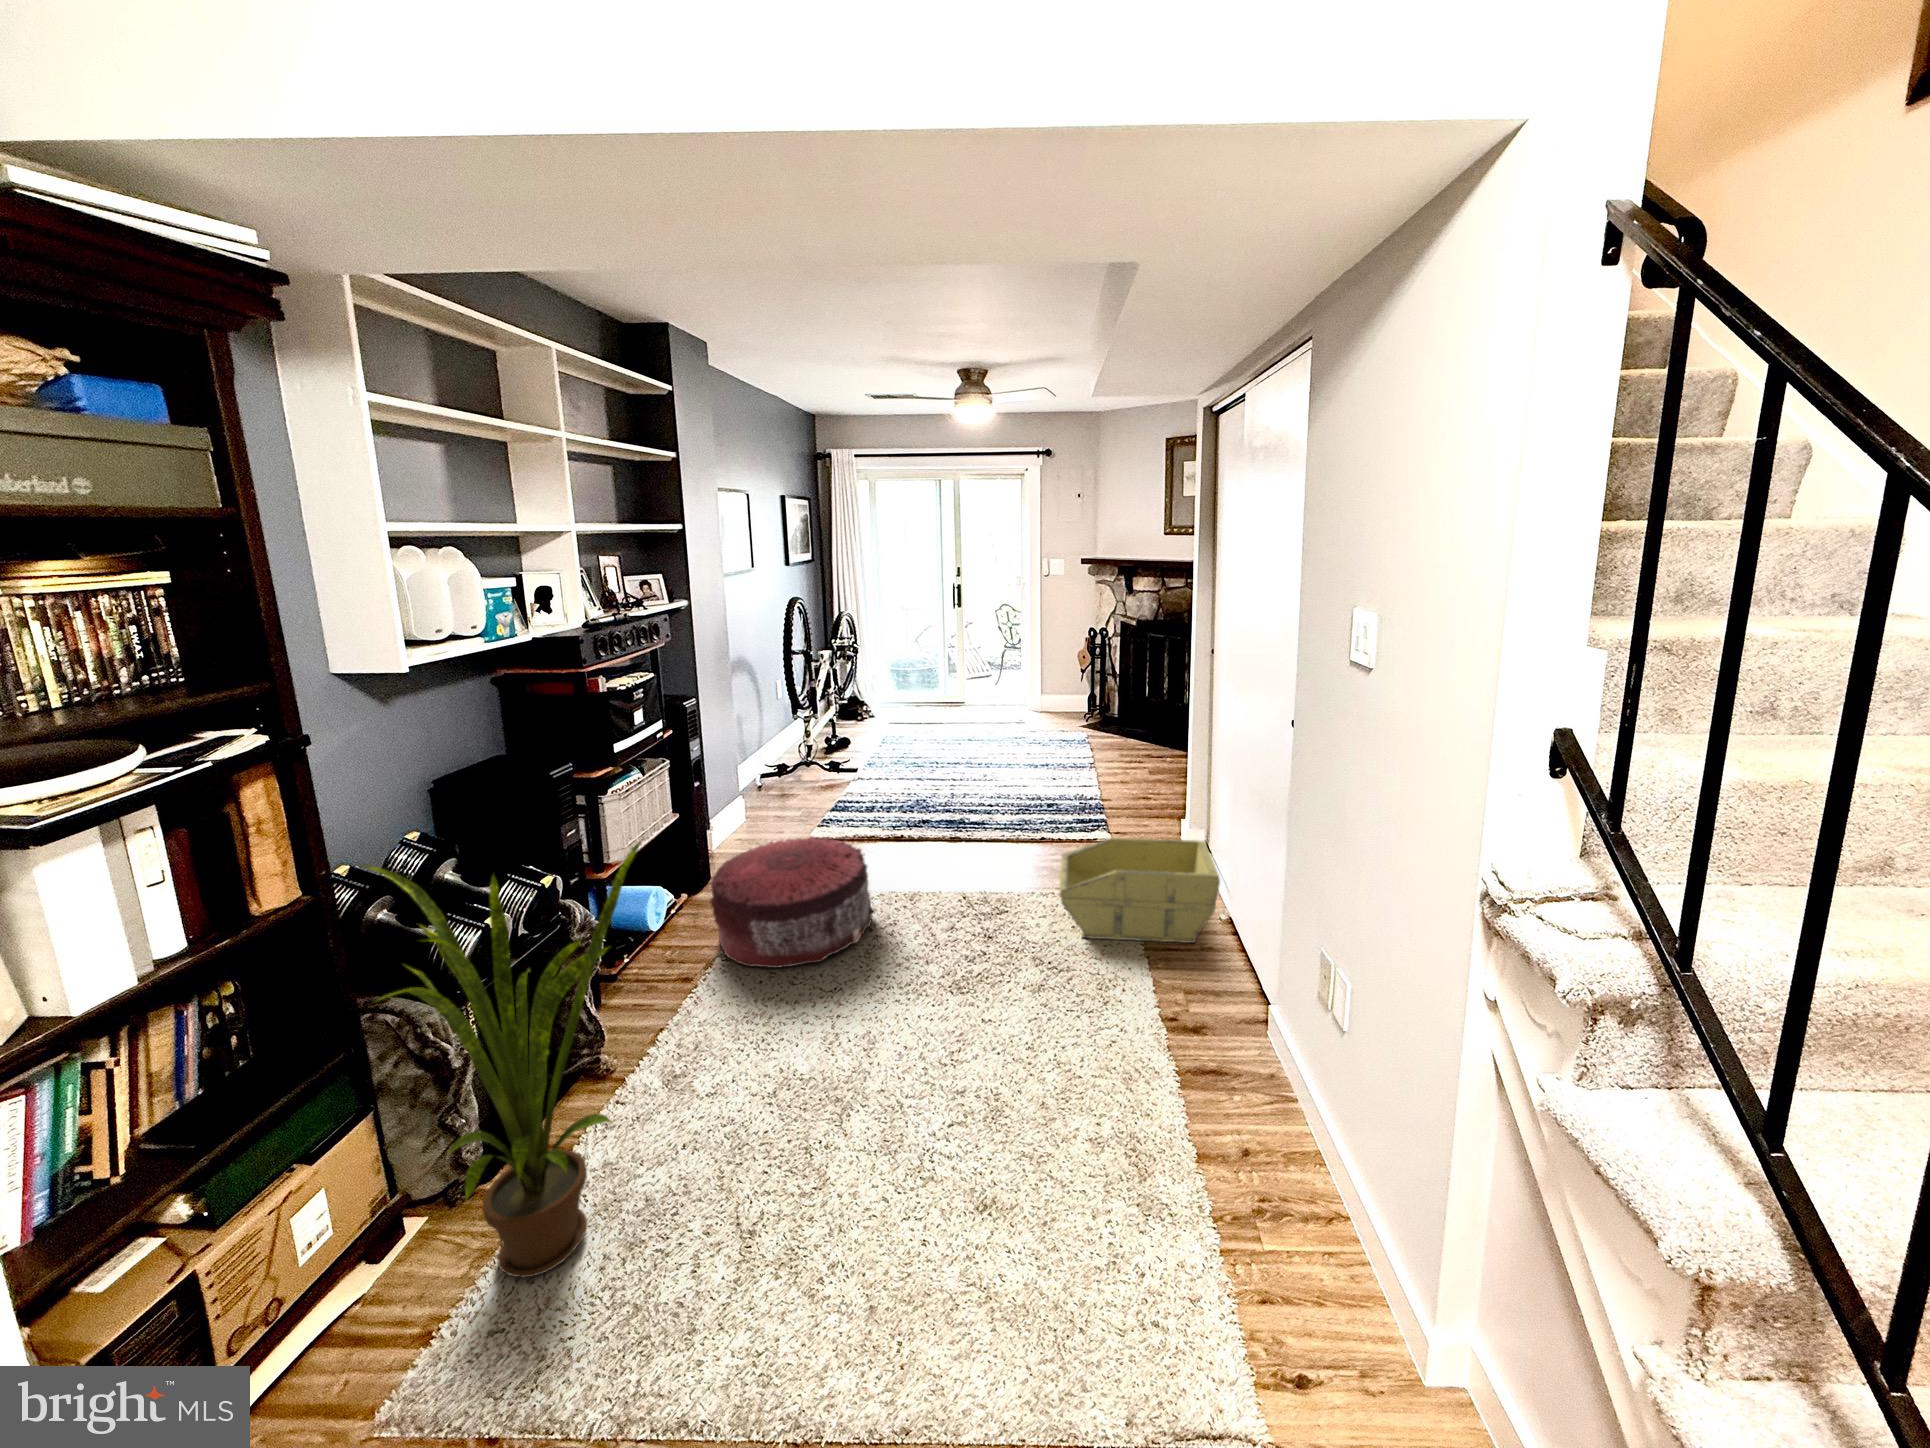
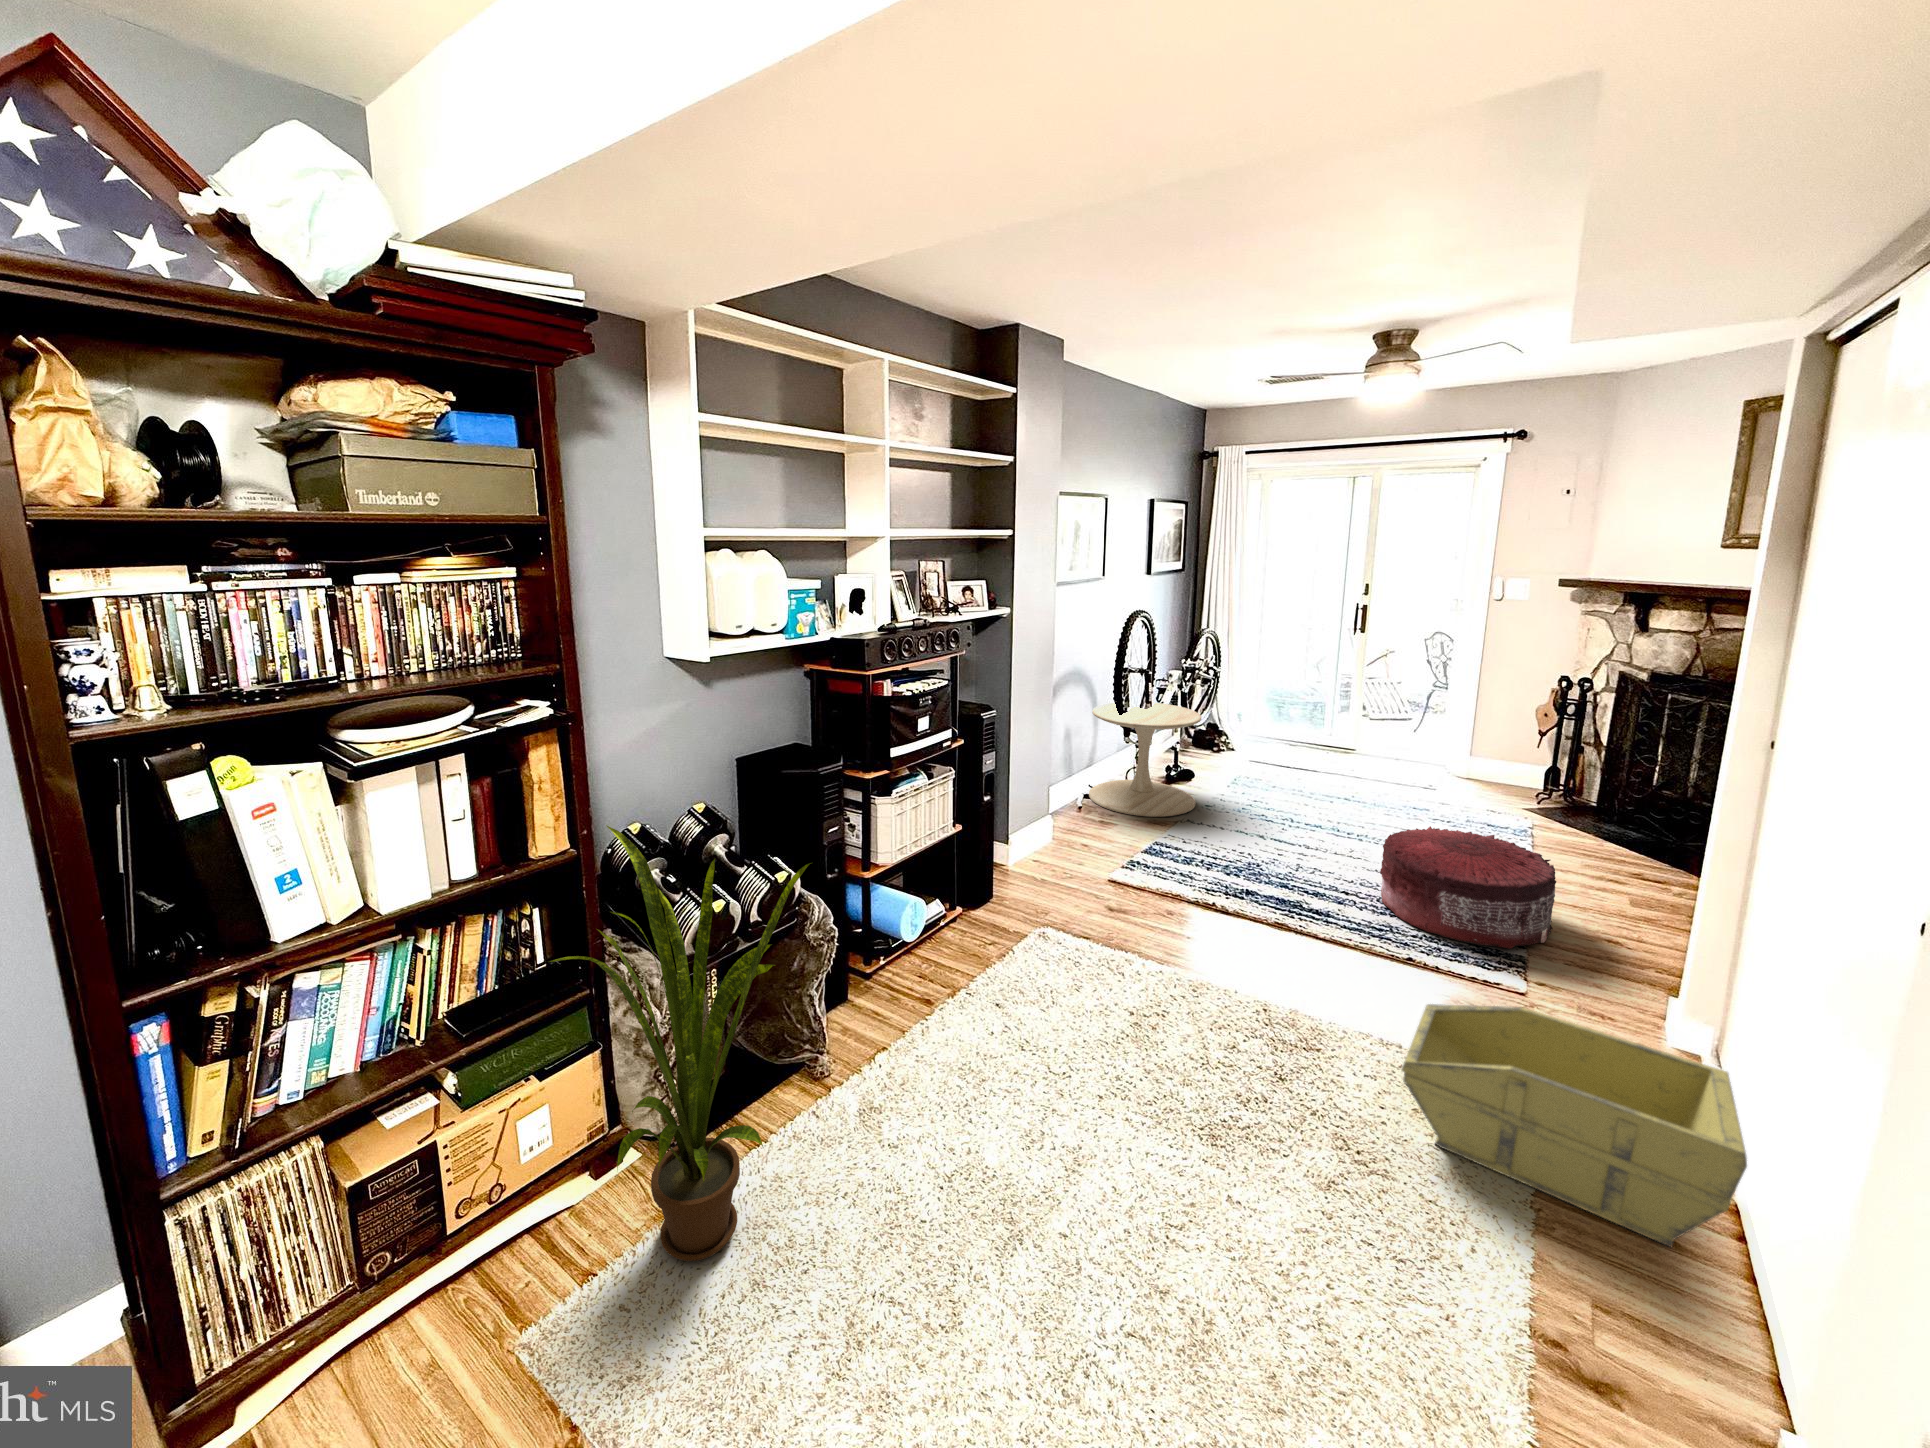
side table: none [763,681,863,782] -> present [1089,702,1201,817]
pouf: present [709,837,874,968] -> present [1380,826,1556,949]

